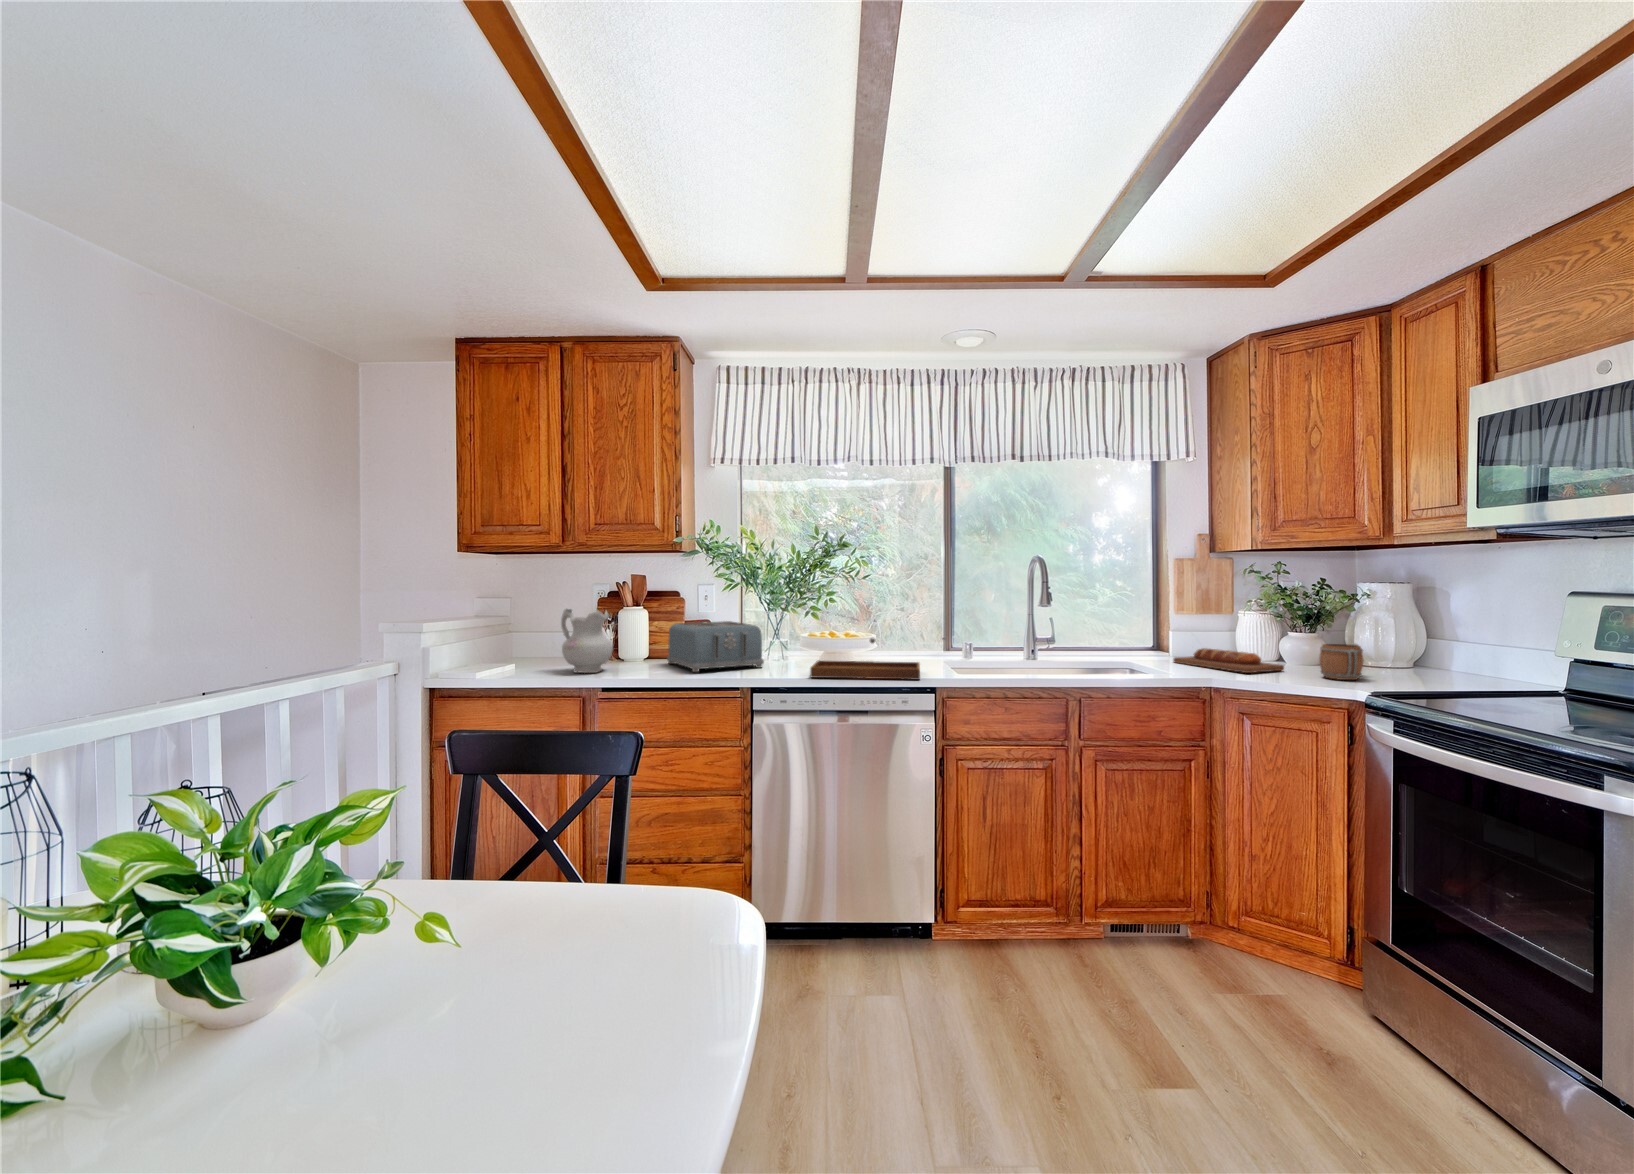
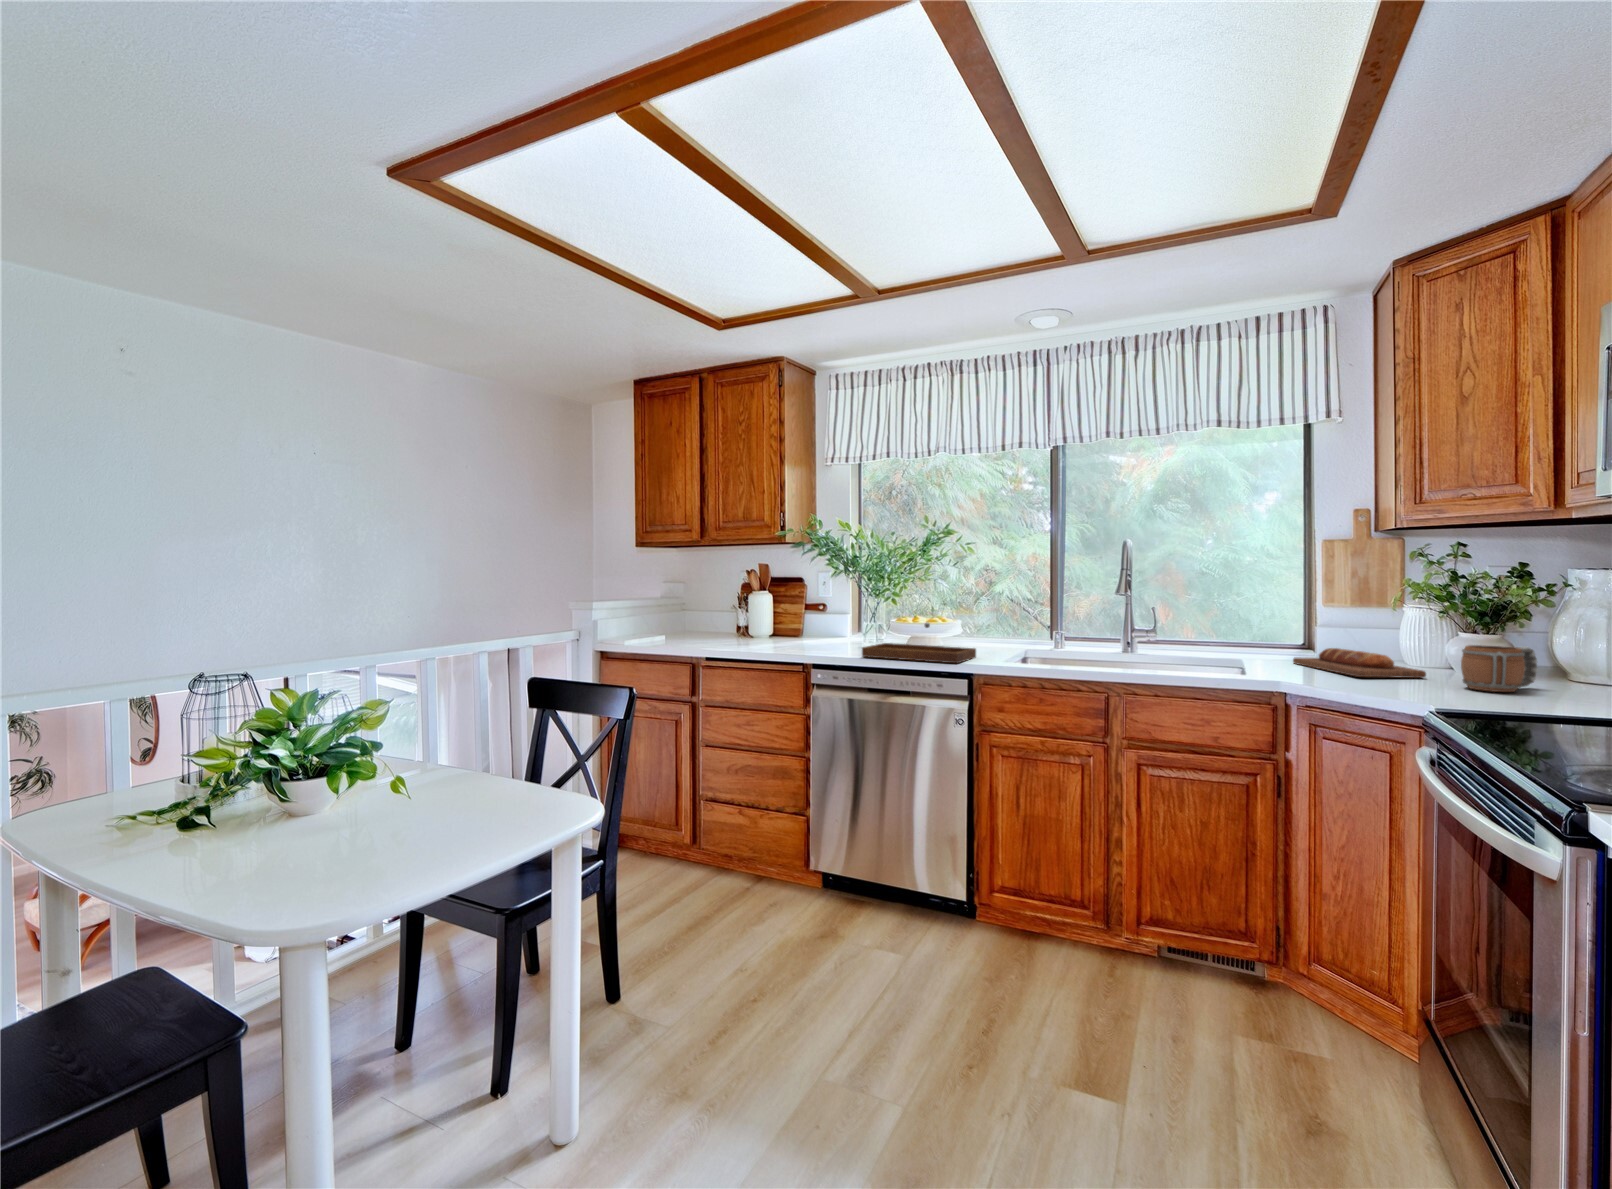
ceramic pitcher: present [561,609,613,673] -> none [683,592,724,646]
toaster: present [667,621,764,672] -> none [772,606,843,648]

